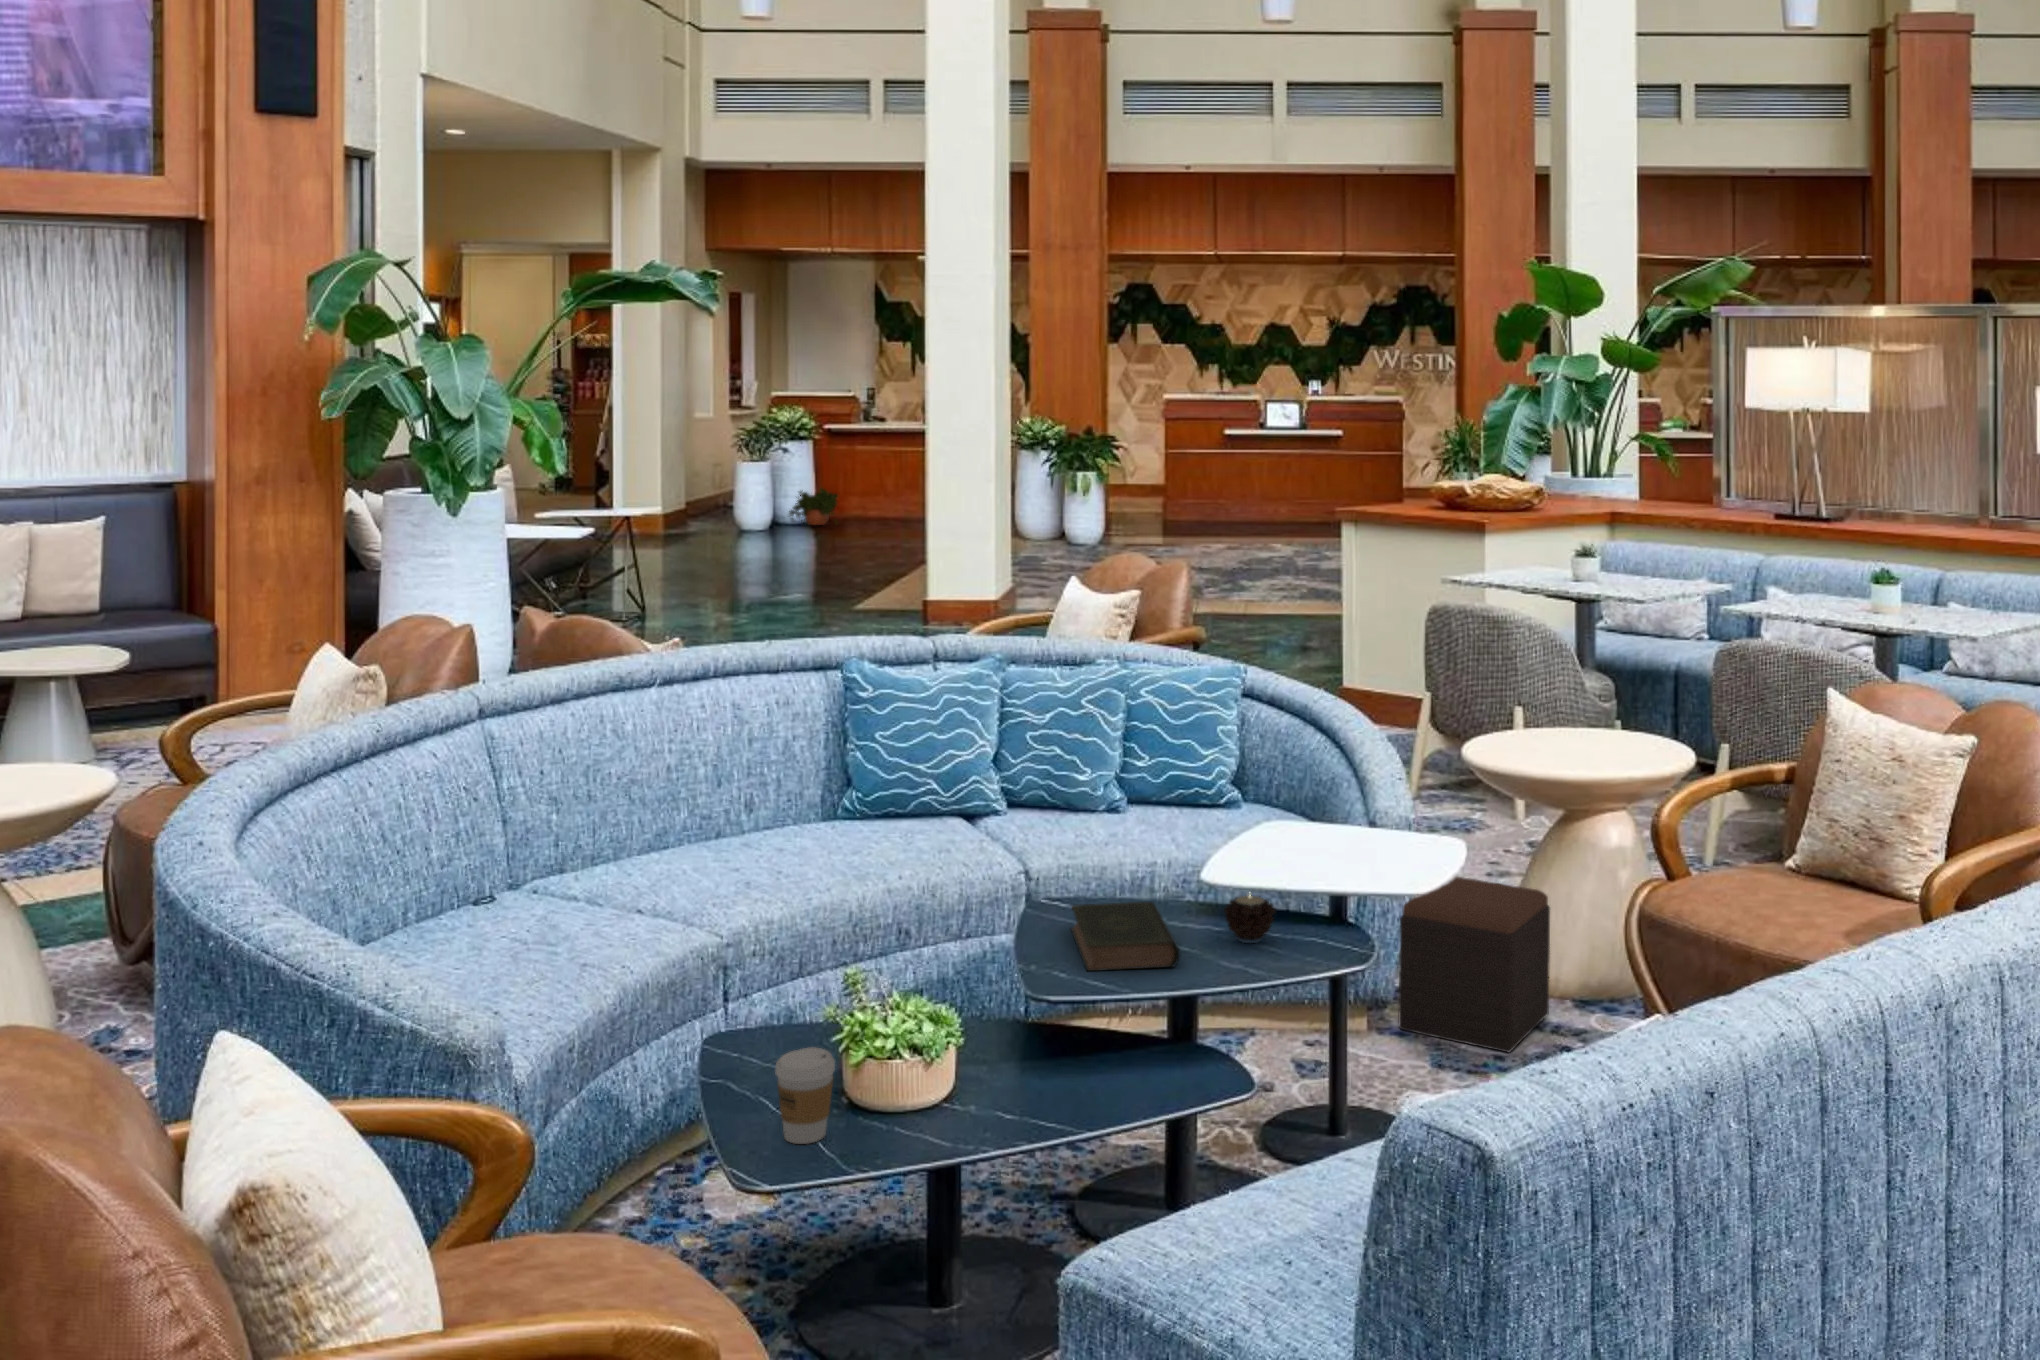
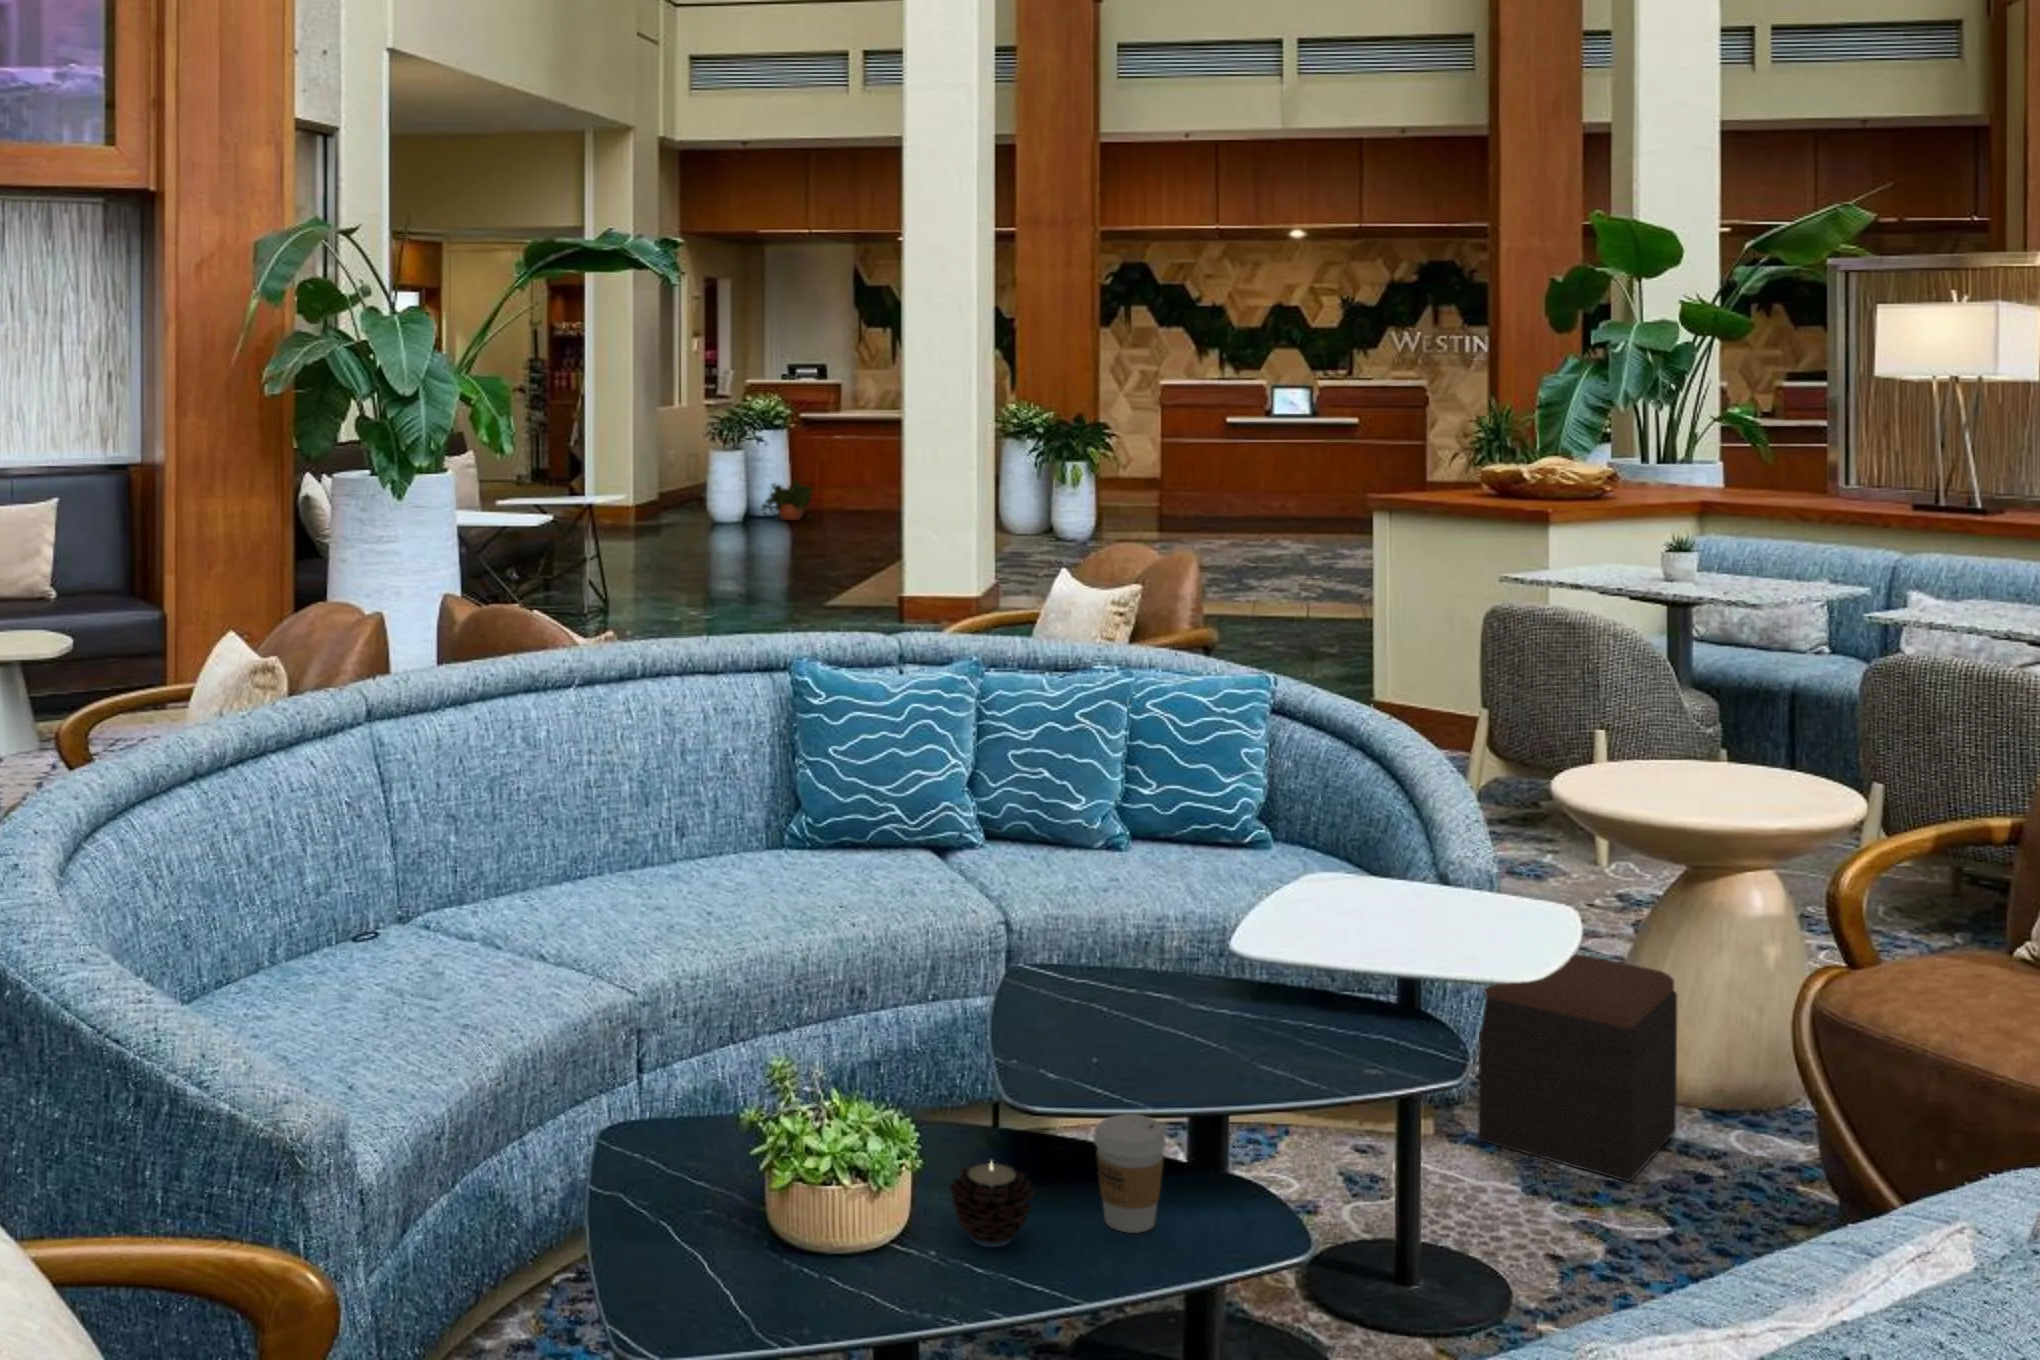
candle: present [1224,895,1276,943] -> present [950,1162,1034,1247]
book: present [1071,902,1180,971] -> none [1061,973,1204,1064]
coffee cup: present [775,1048,835,1144] -> present [1094,1114,1166,1233]

